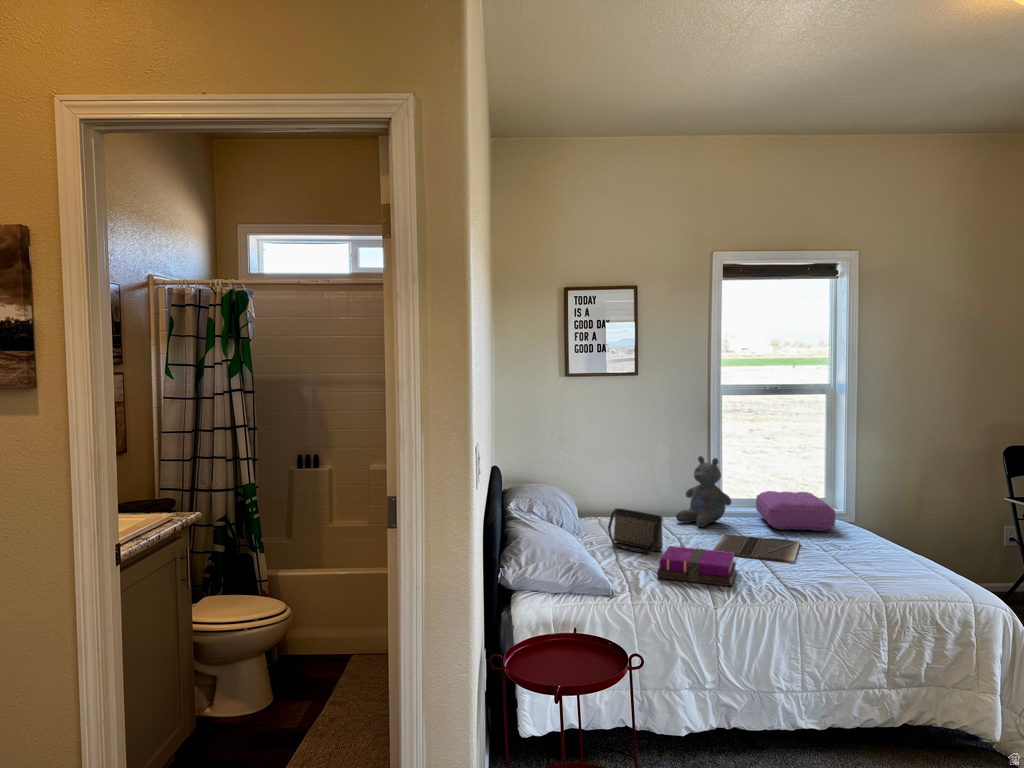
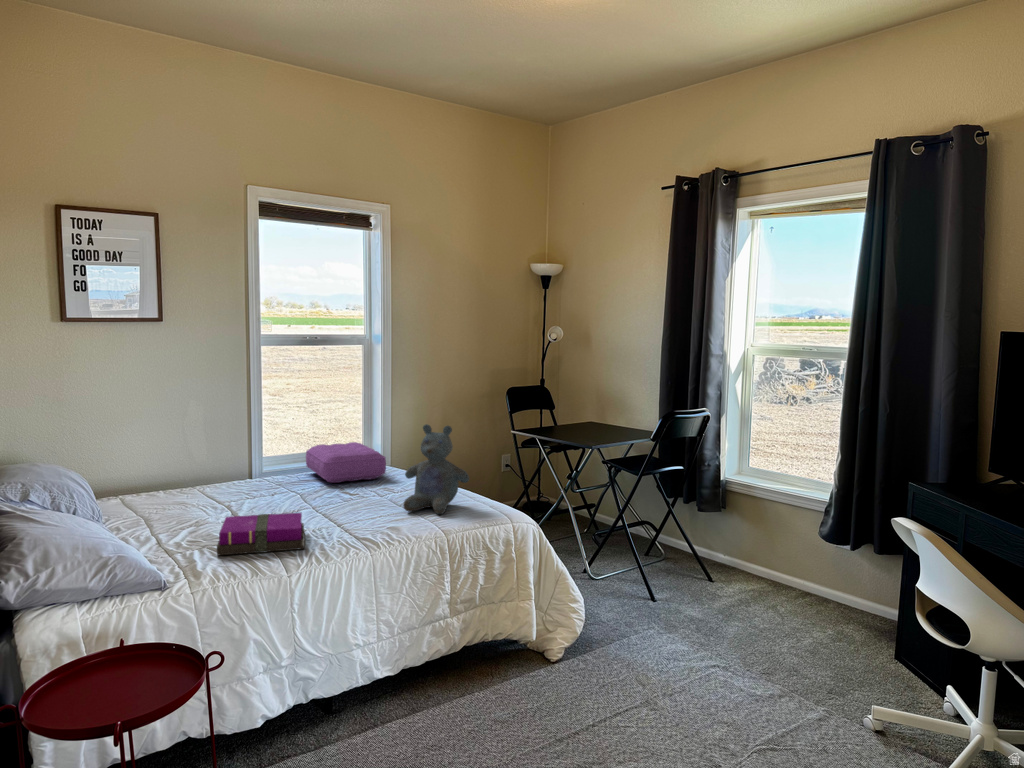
stuffed bear: present [676,456,731,527] -> present [403,424,469,514]
handbag: present [608,508,663,553] -> none [140,482,214,531]
laptop: present [713,534,800,563] -> none [271,492,358,518]

